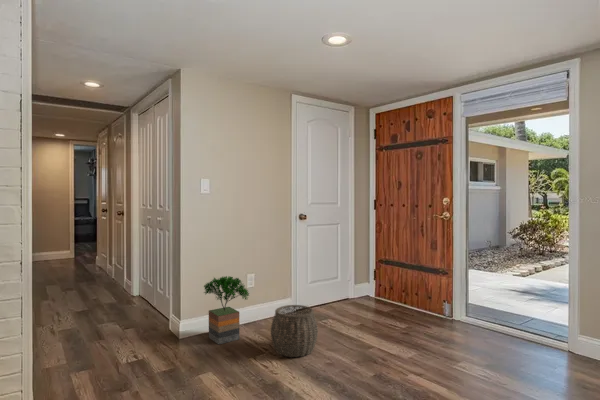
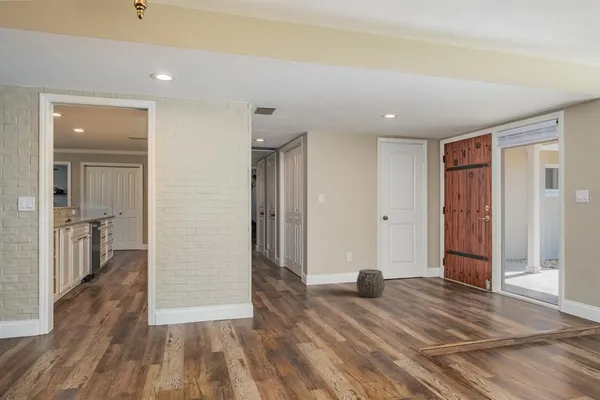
potted tree: present [204,276,249,344] -> none [319,251,347,290]

